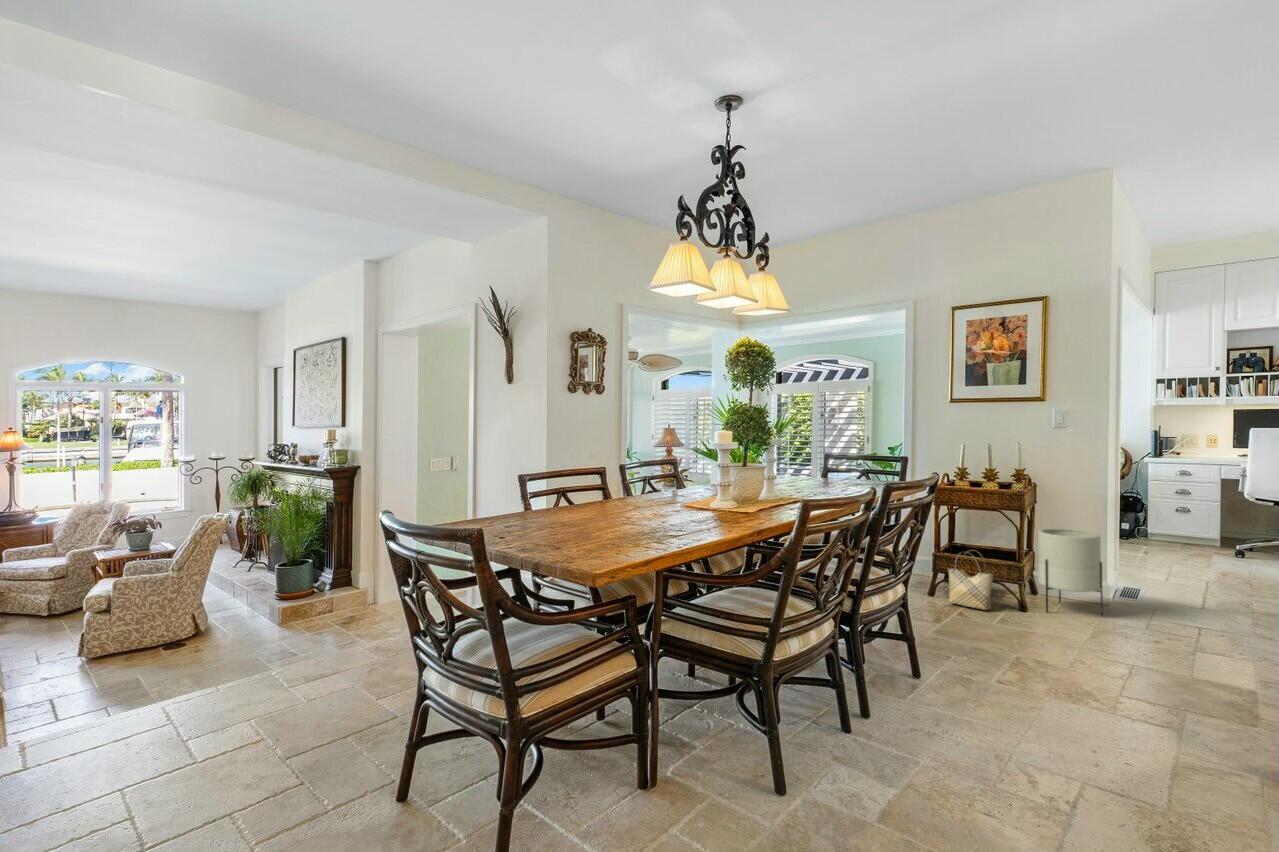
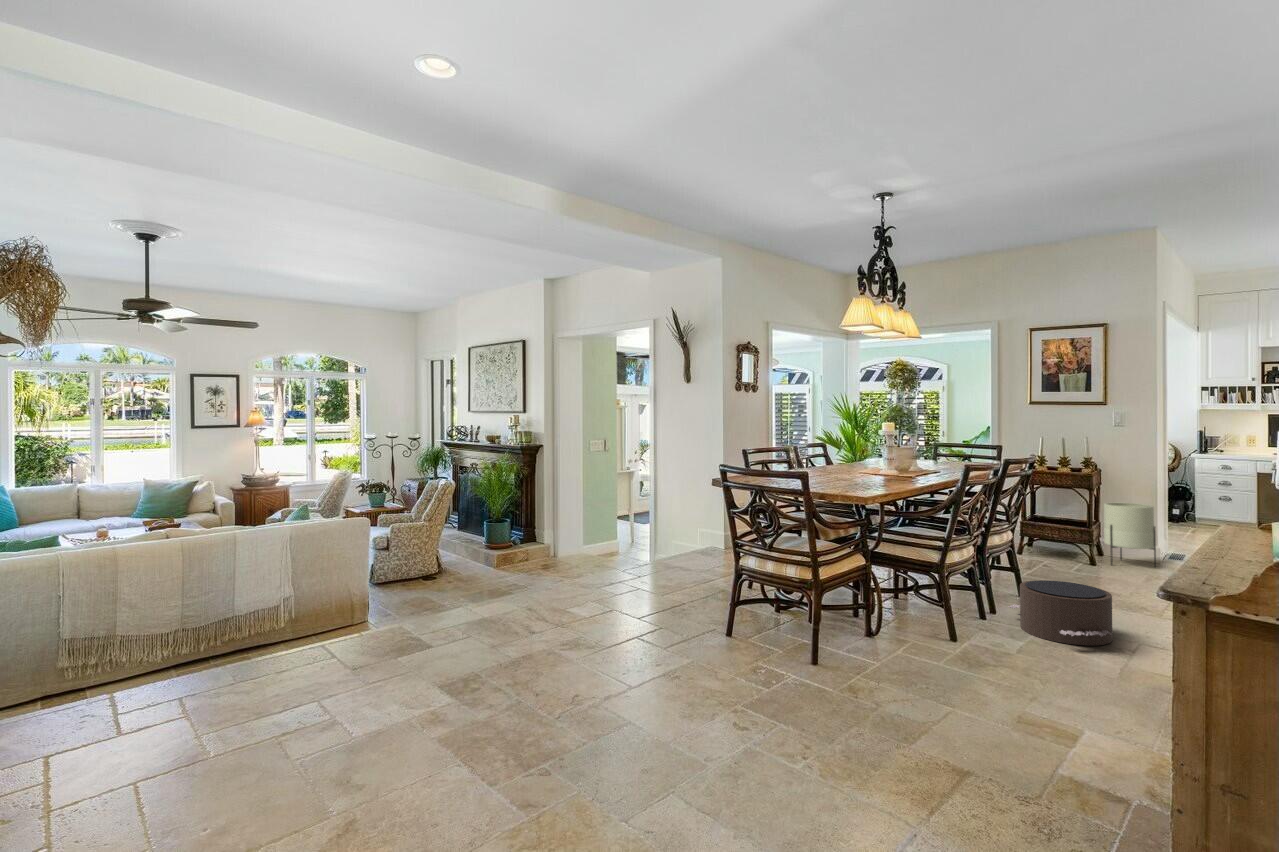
woven basket: present [948,568,993,610] -> none [1031,518,1069,563]
pouf: none [882,673,1031,800] -> present [1008,580,1113,645]

